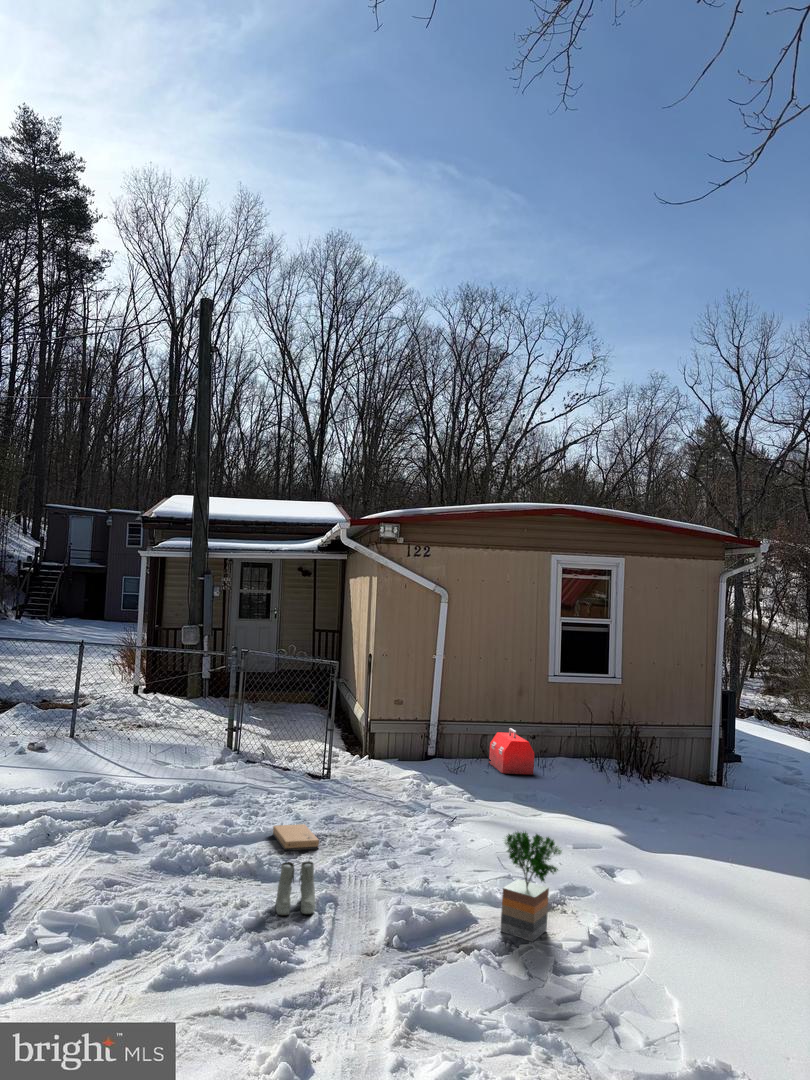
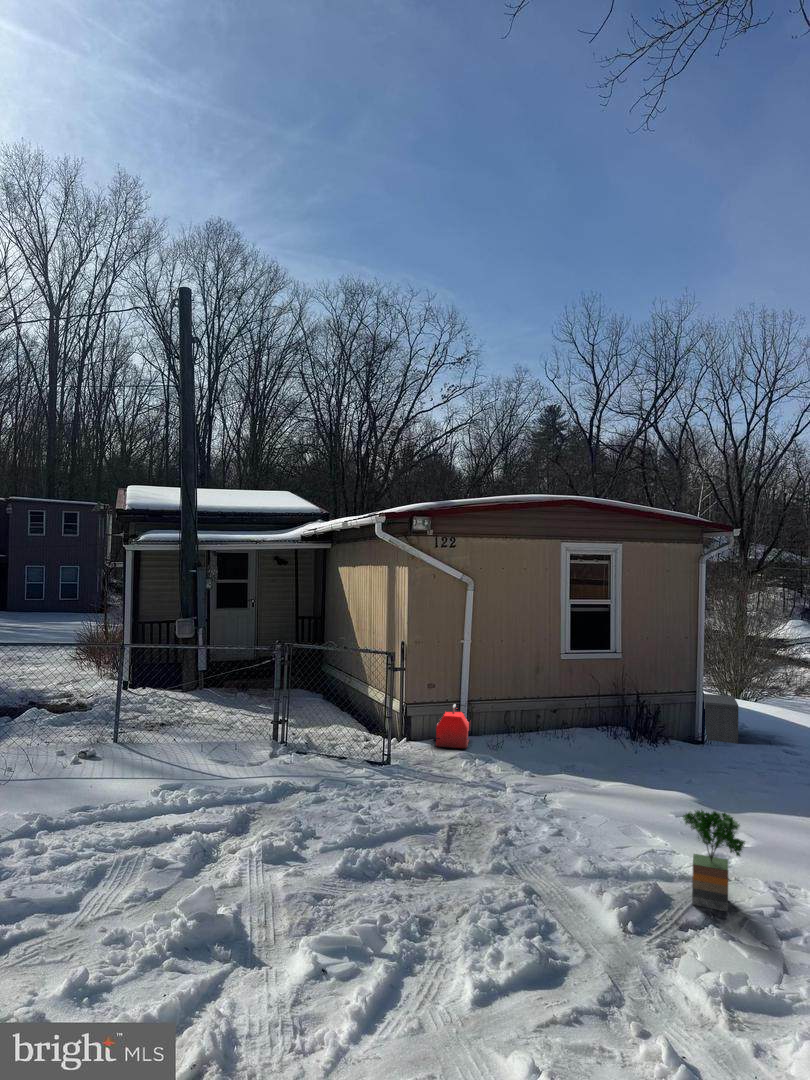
toolbox: present [489,728,535,775] -> present [436,704,469,749]
bench: none [724,732,771,790] -> present [704,694,739,744]
cardboard box: present [273,824,319,851] -> none [403,815,459,844]
boots: present [276,862,315,915] -> none [478,856,523,913]

